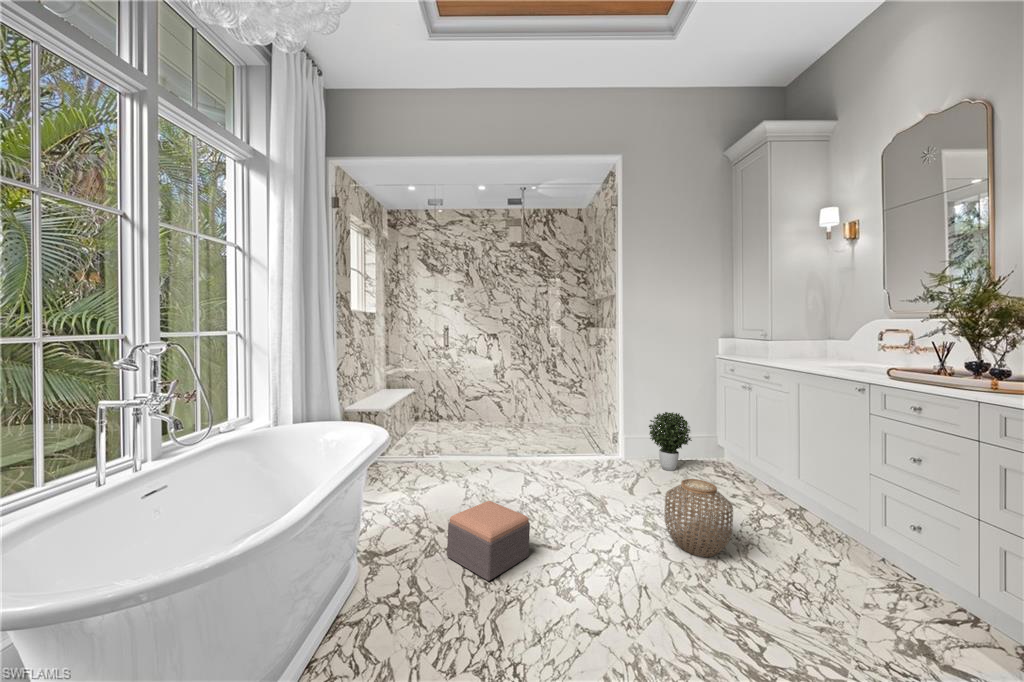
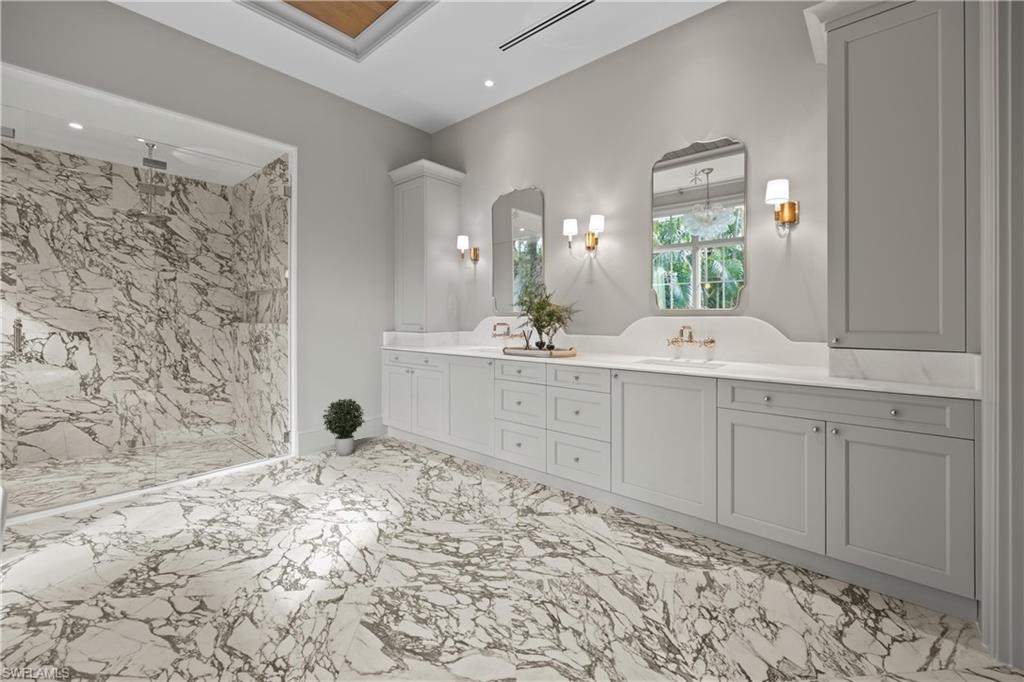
woven basket: present [665,479,733,557] -> none [364,449,419,512]
footstool: present [447,501,530,581] -> none [118,531,236,620]

